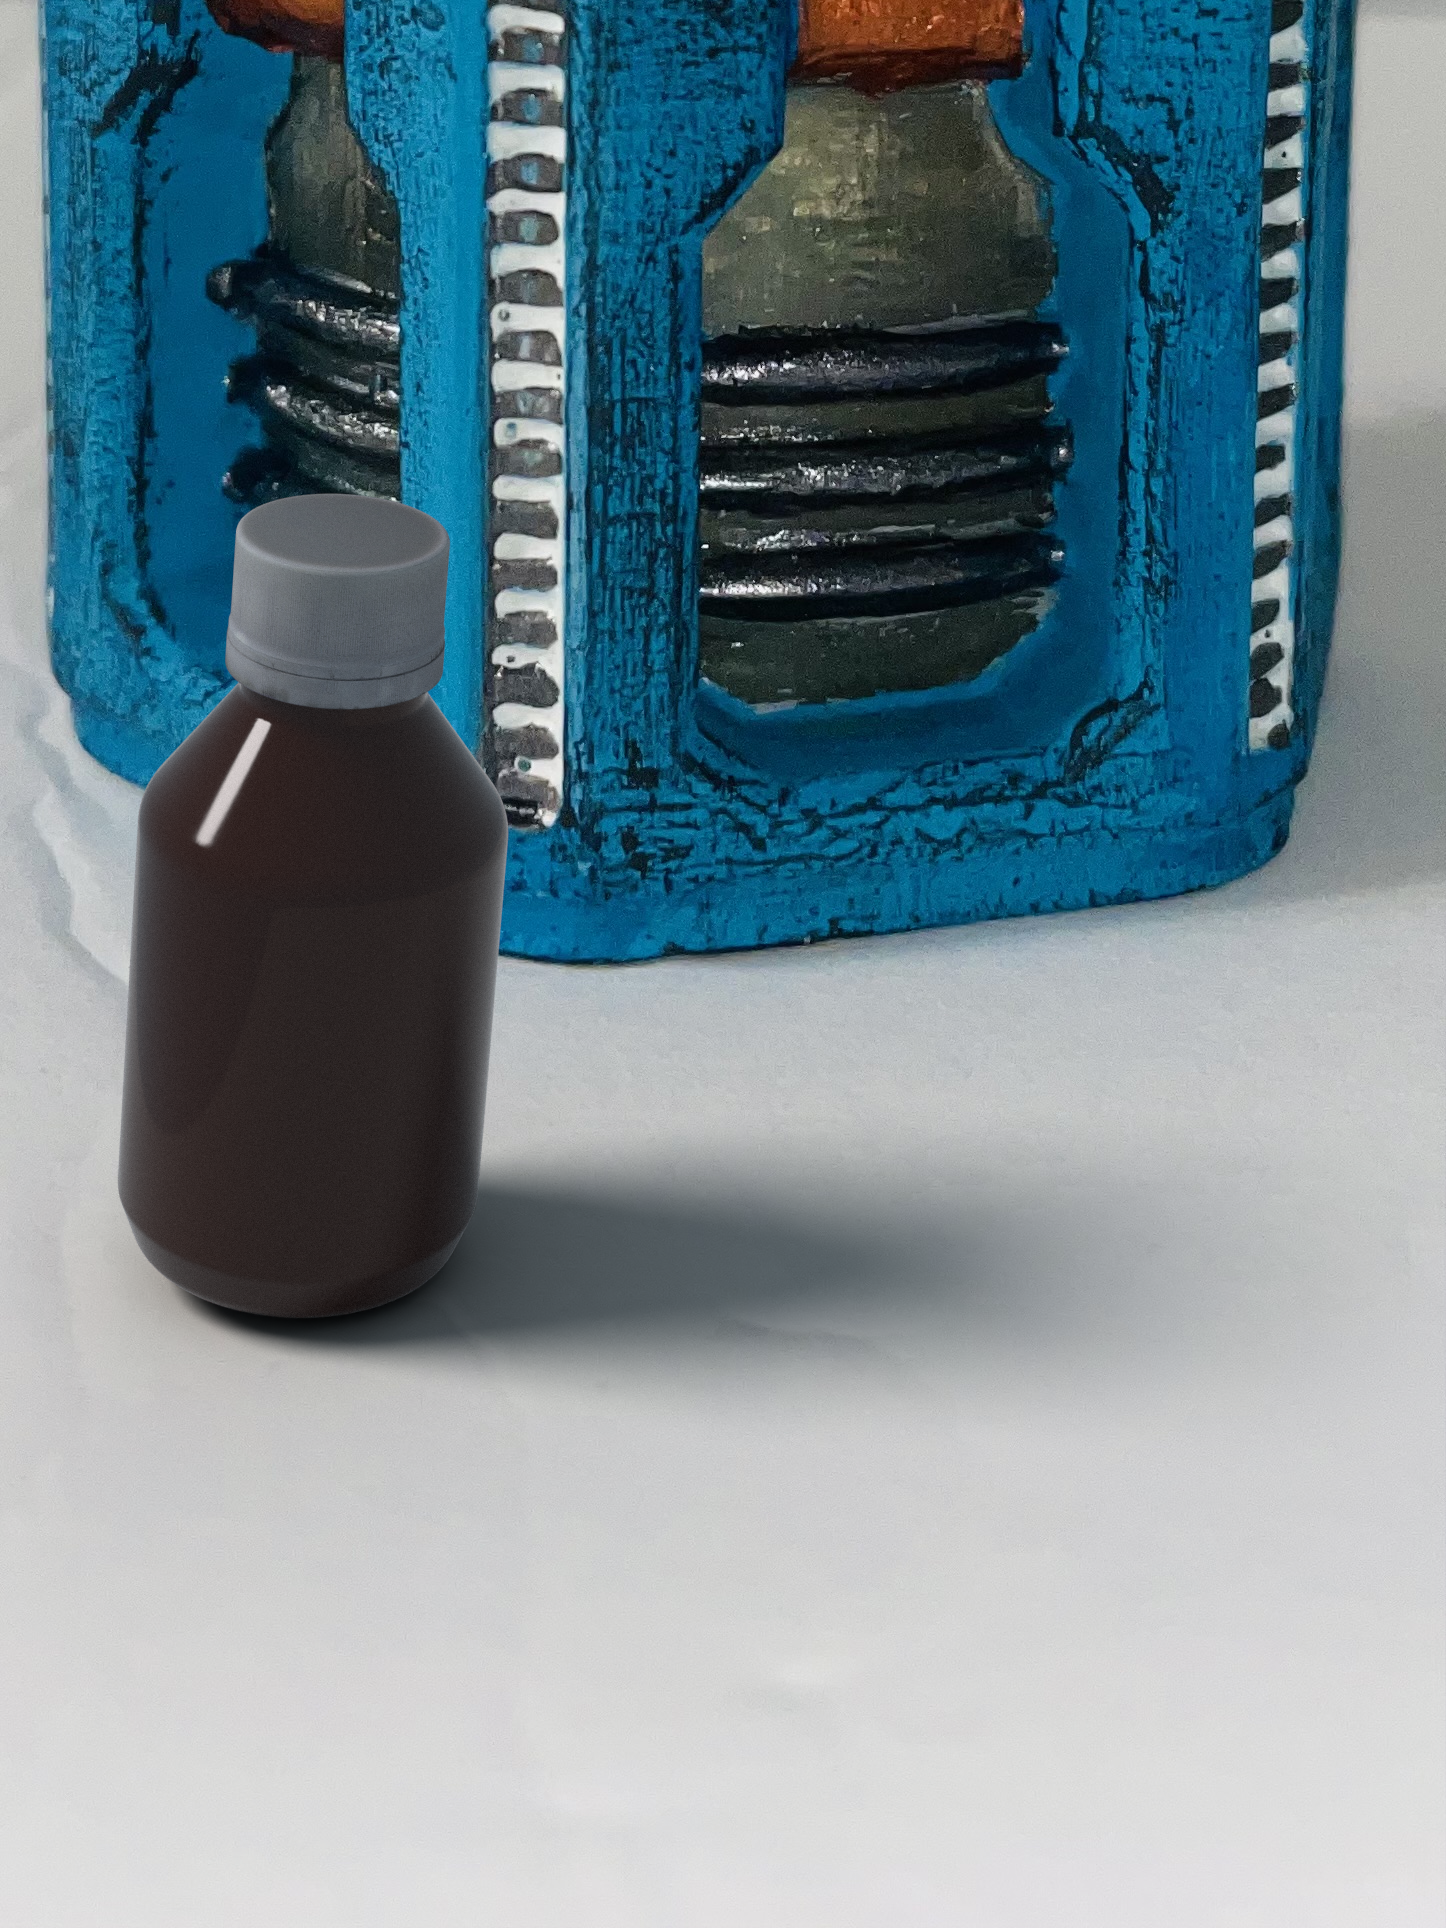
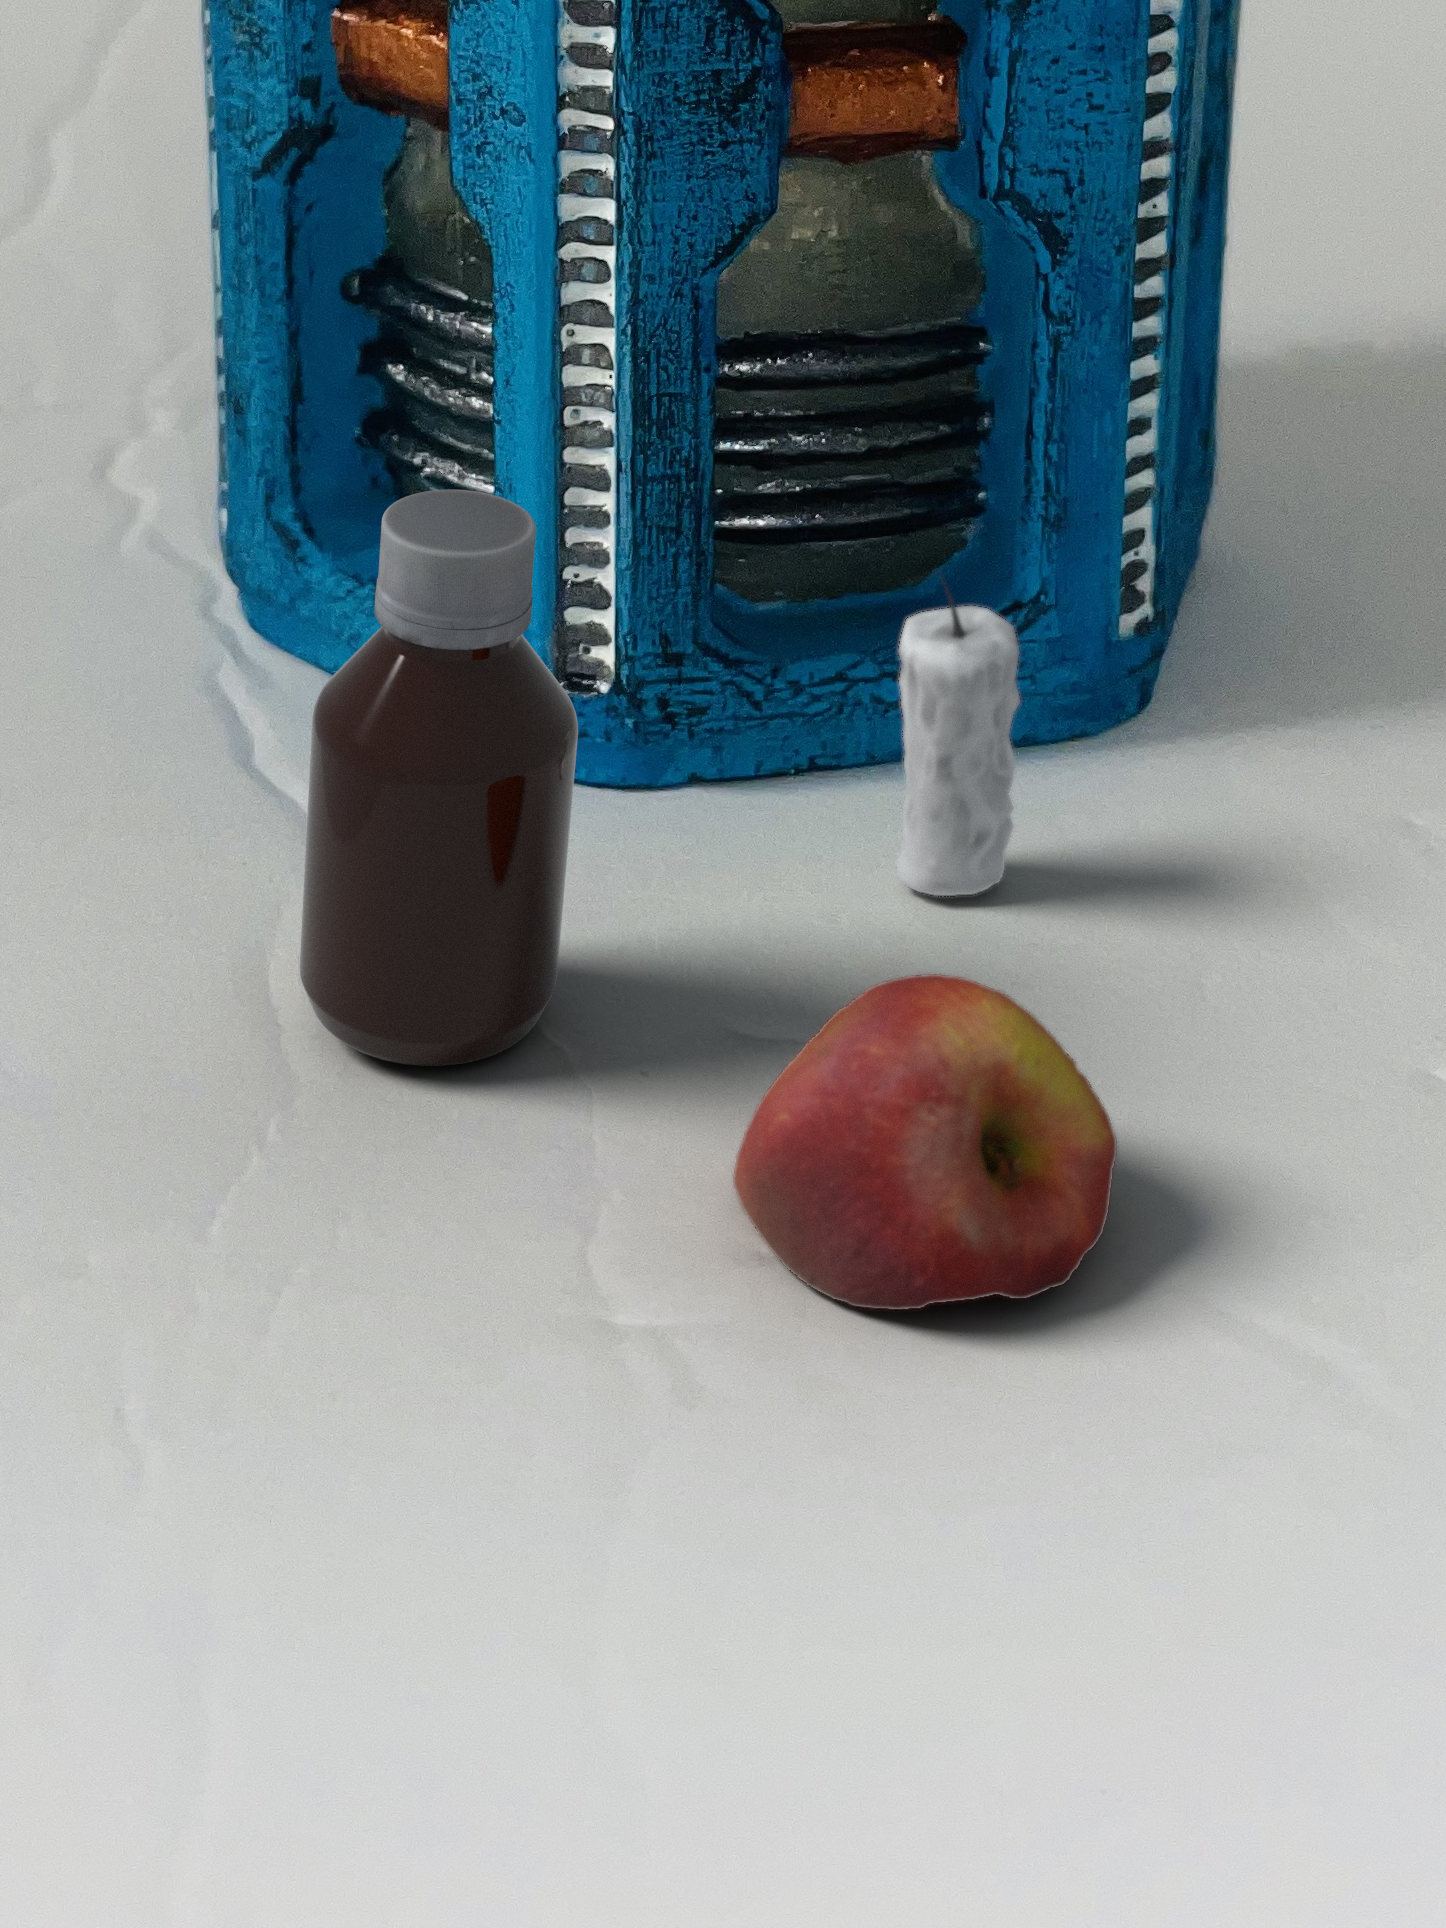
candle: none [948,622,1119,1092] -> present [895,589,1020,896]
apple: none [725,1170,1278,1661] -> present [733,974,1117,1310]

